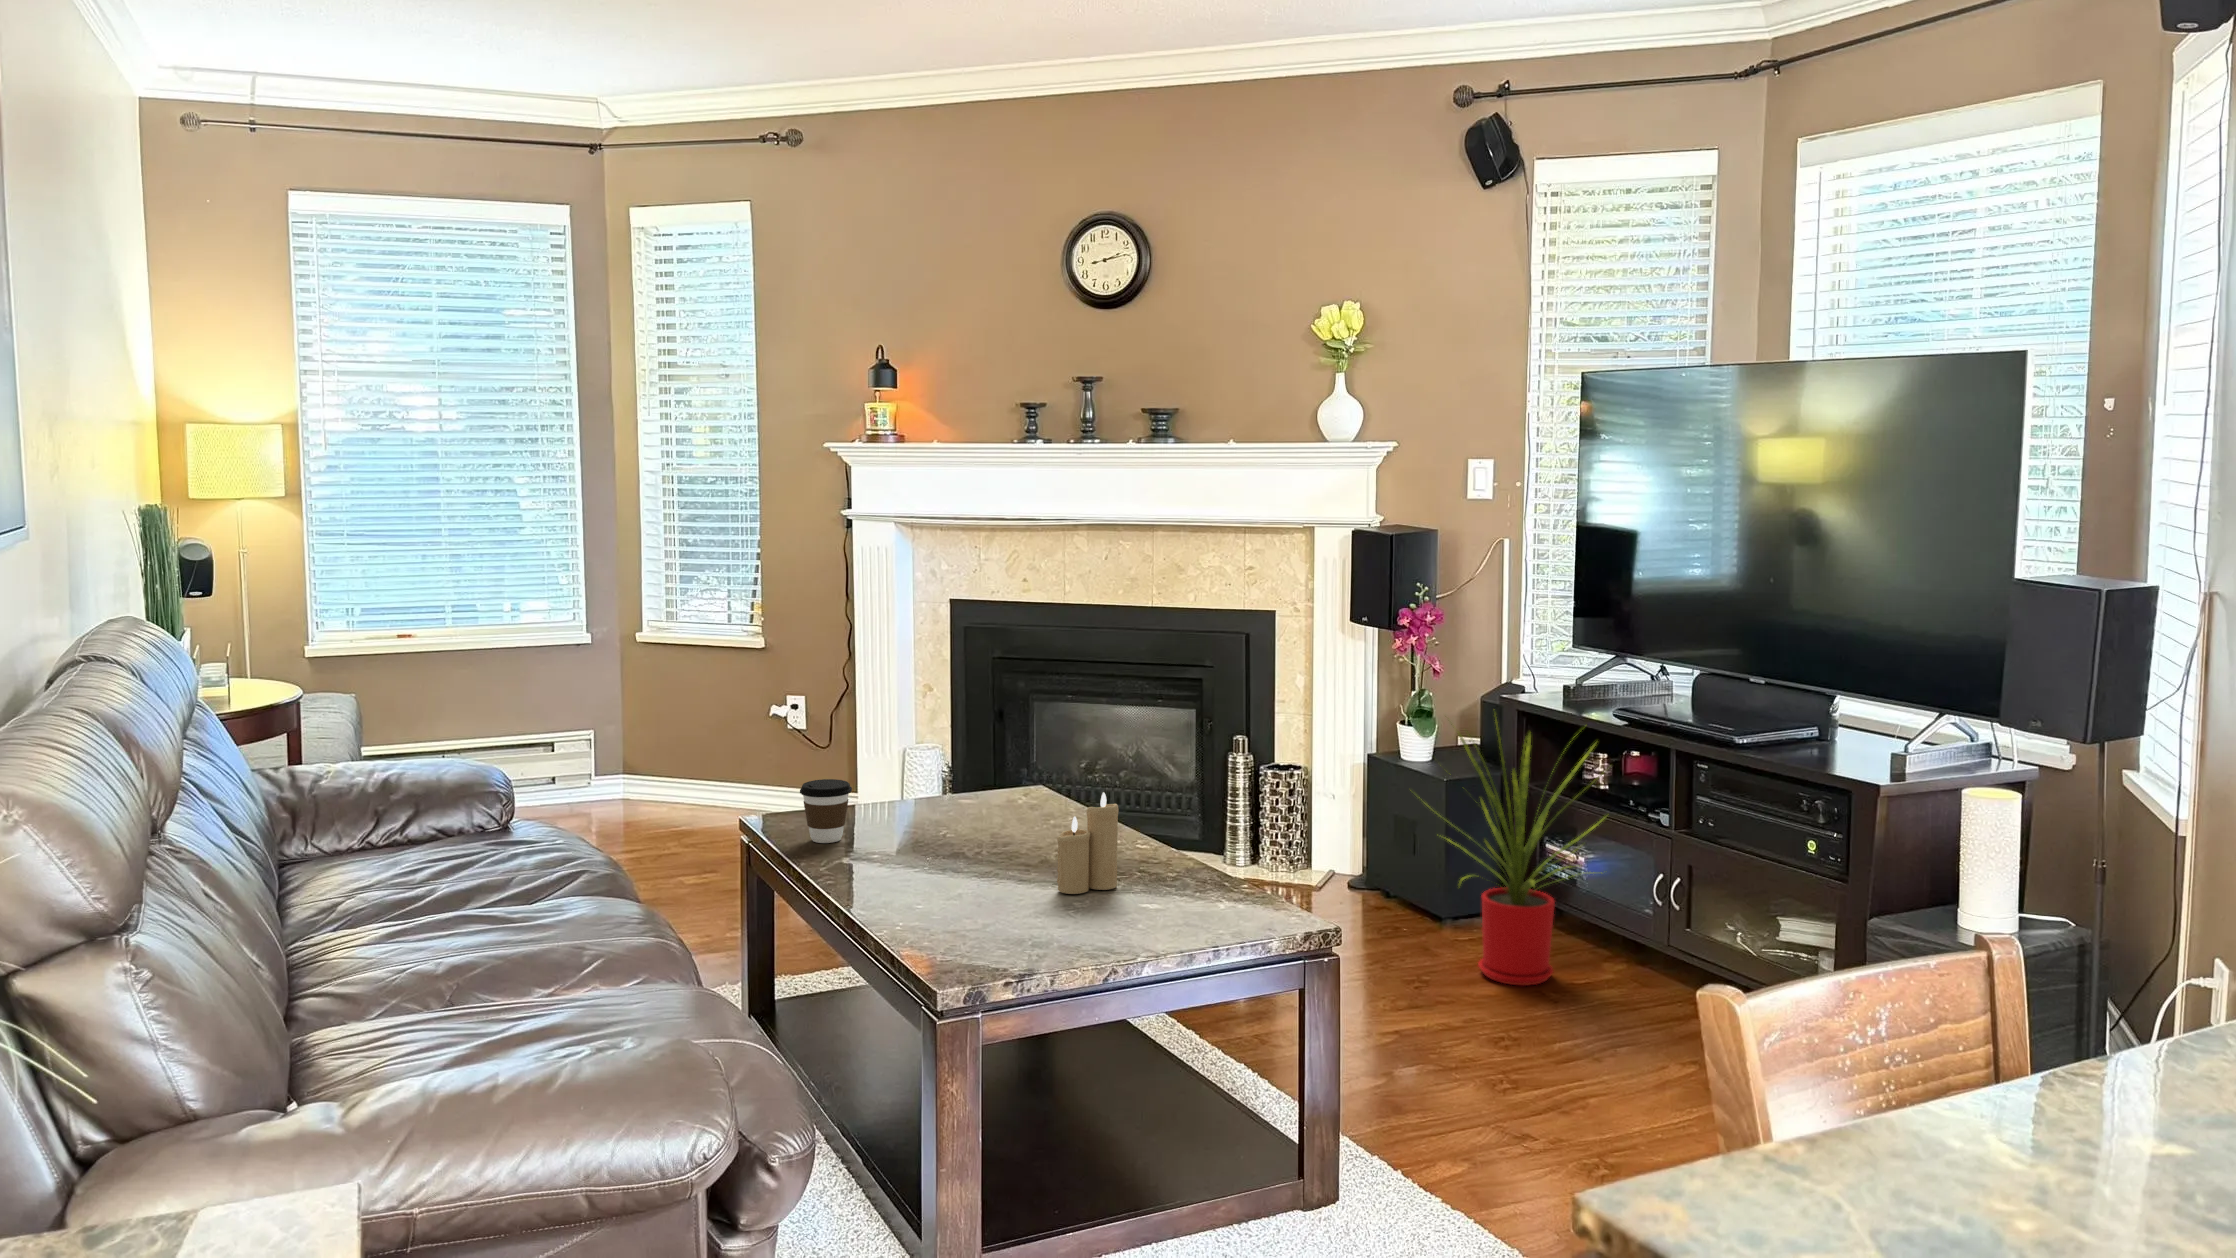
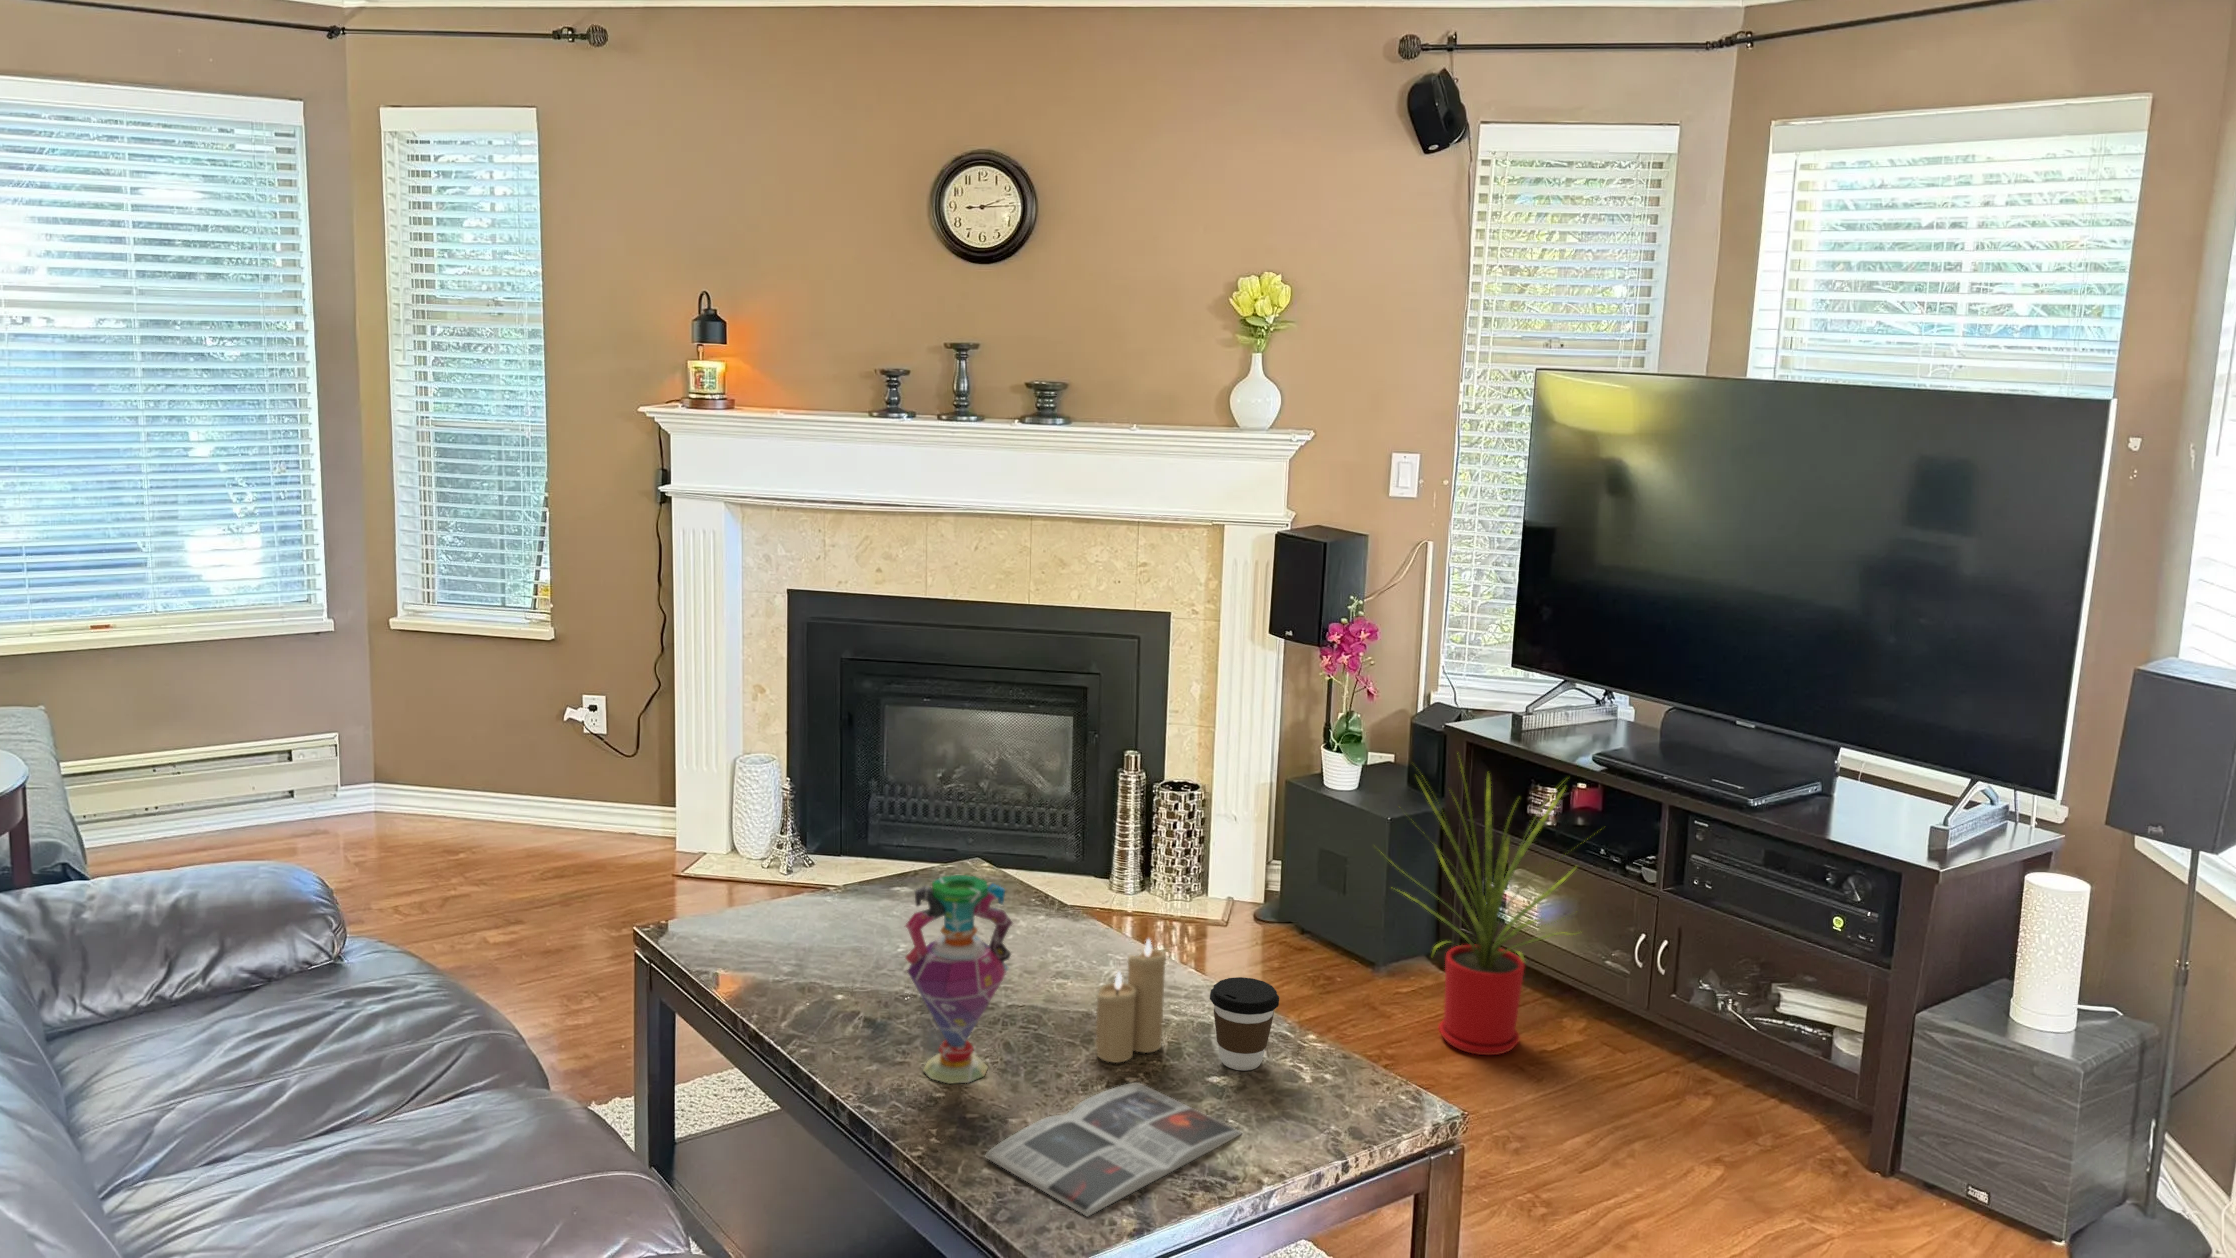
vase: none [892,730,982,901] -> present [906,875,1012,1083]
coffee cup: present [800,779,852,843] -> present [1210,977,1279,1071]
magazine: none [924,903,1148,972] -> present [985,1082,1241,1216]

